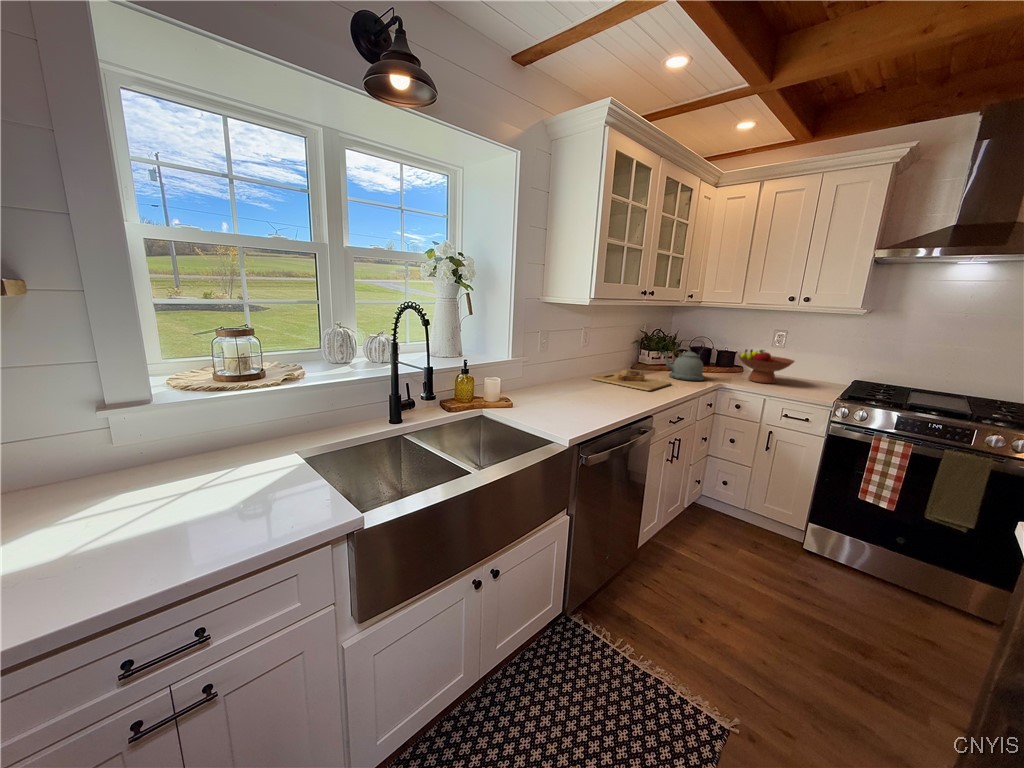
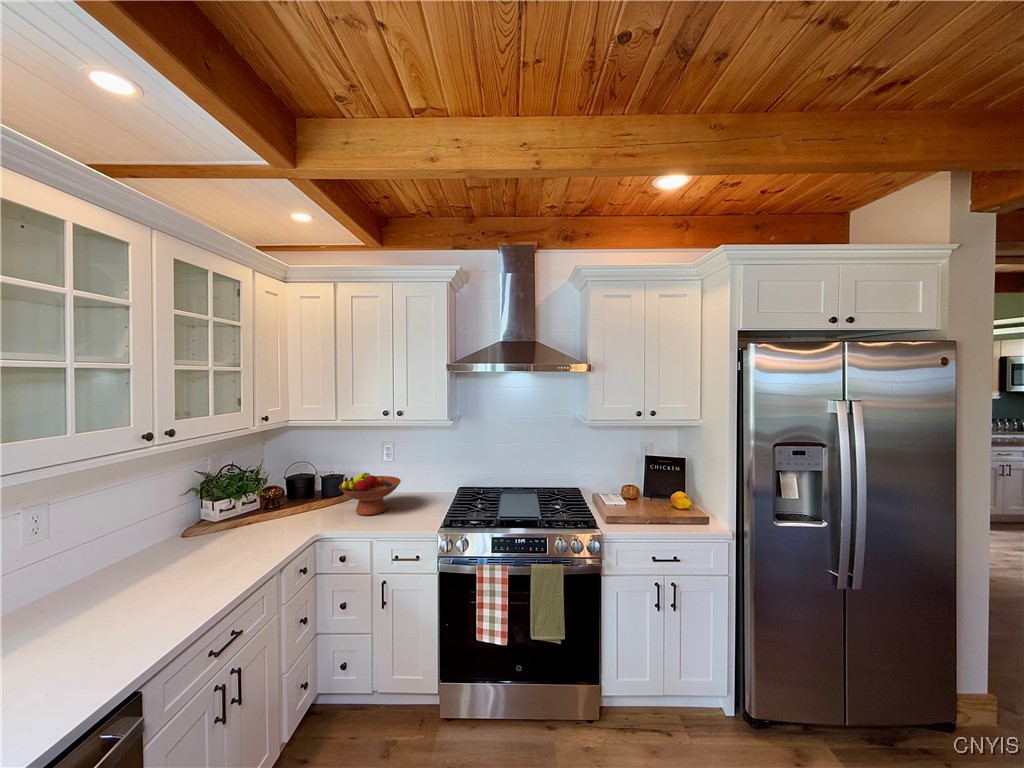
kettle: present [662,340,705,381] -> none [220,480,295,545]
cutting board: present [591,370,671,391] -> none [45,559,229,610]

